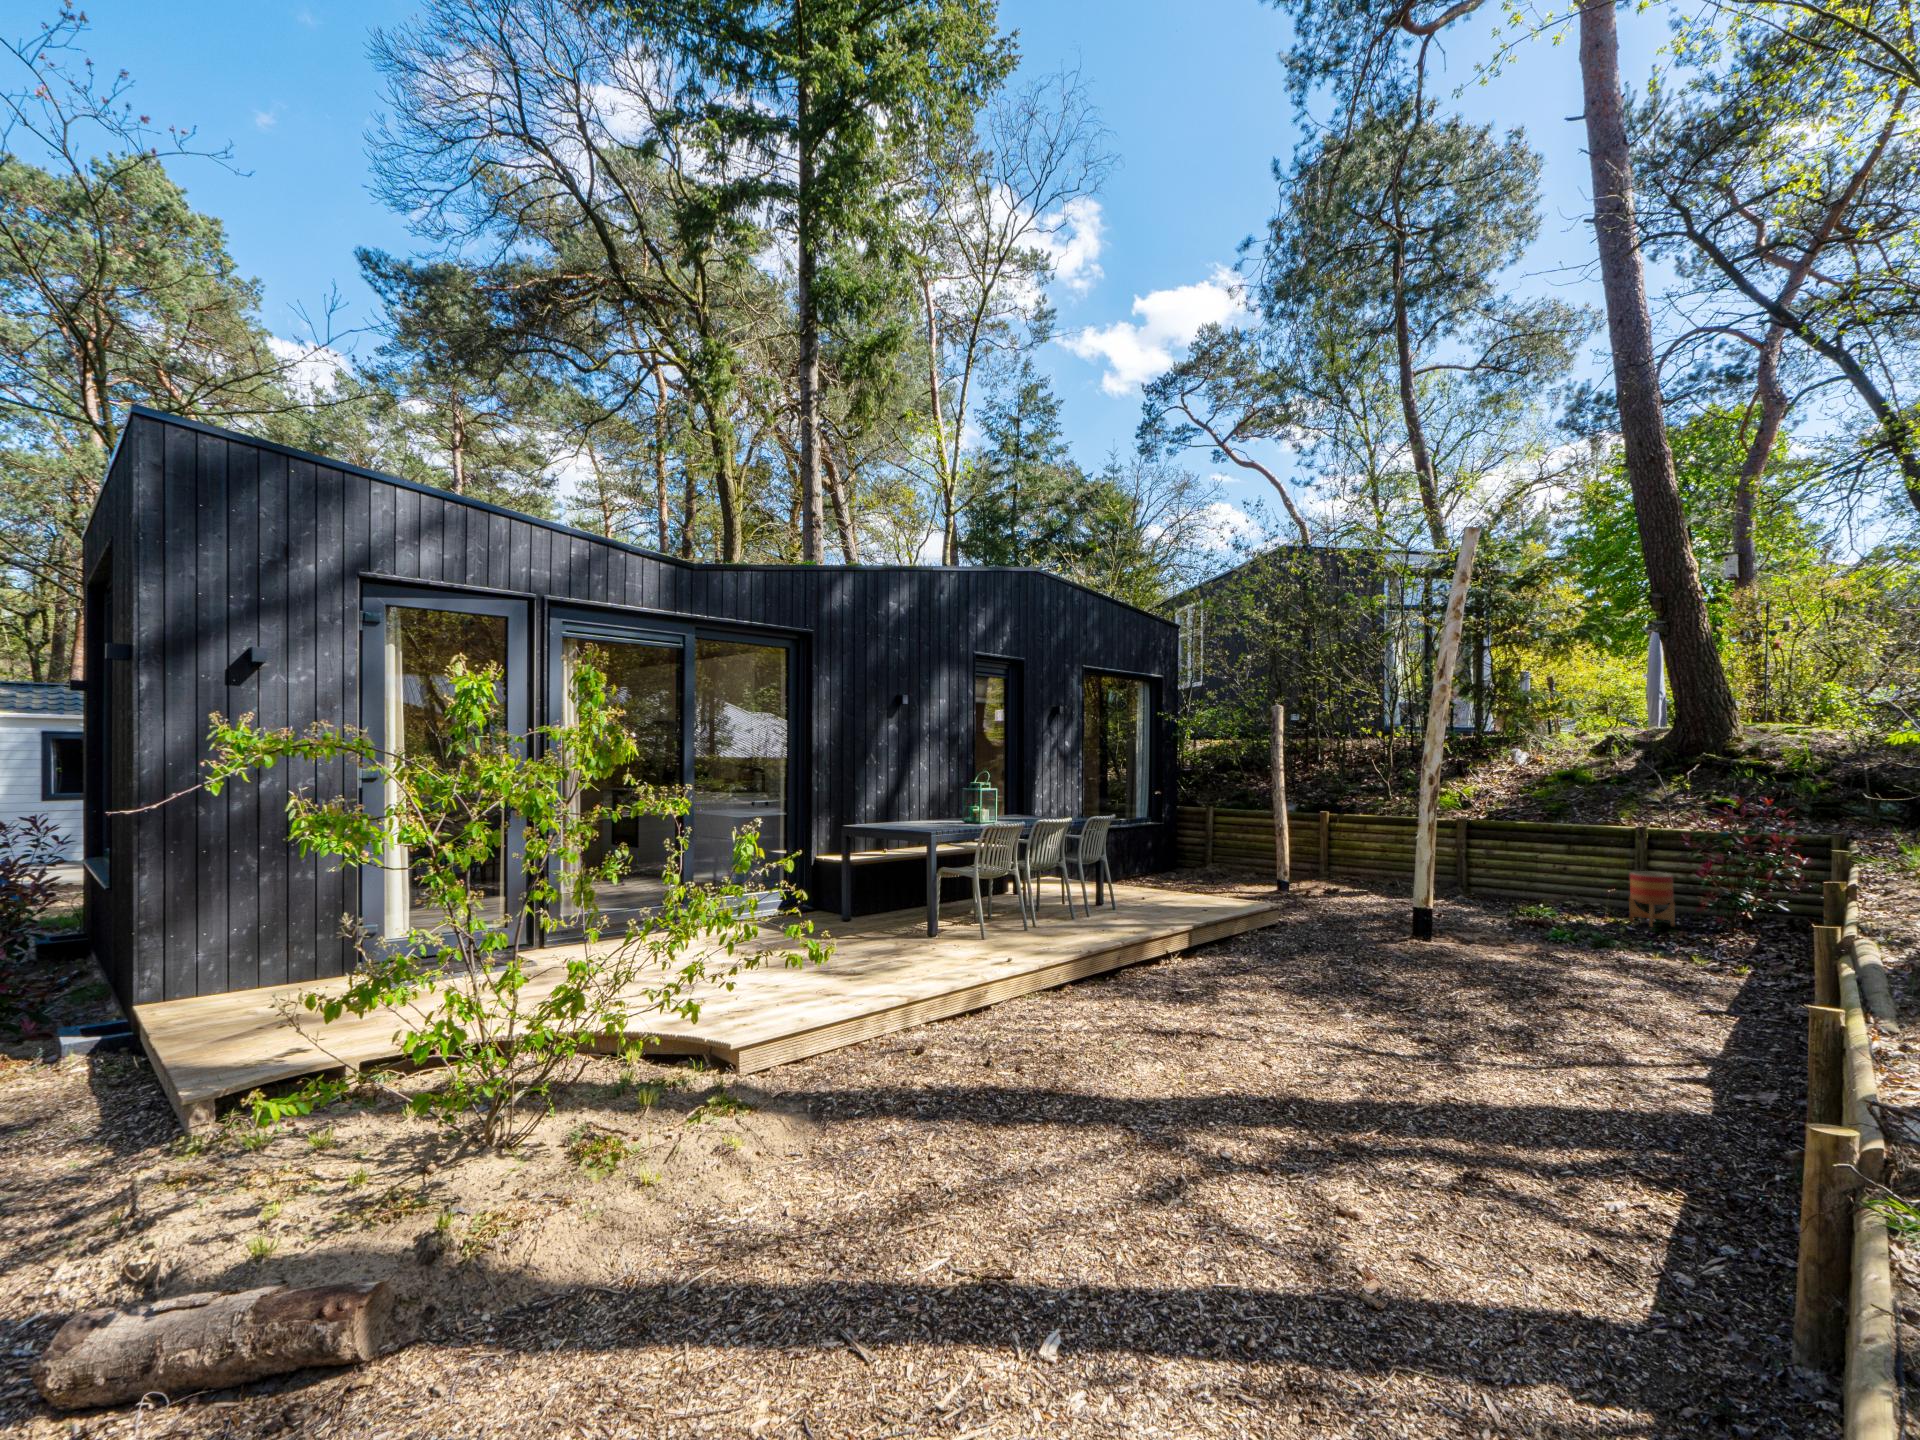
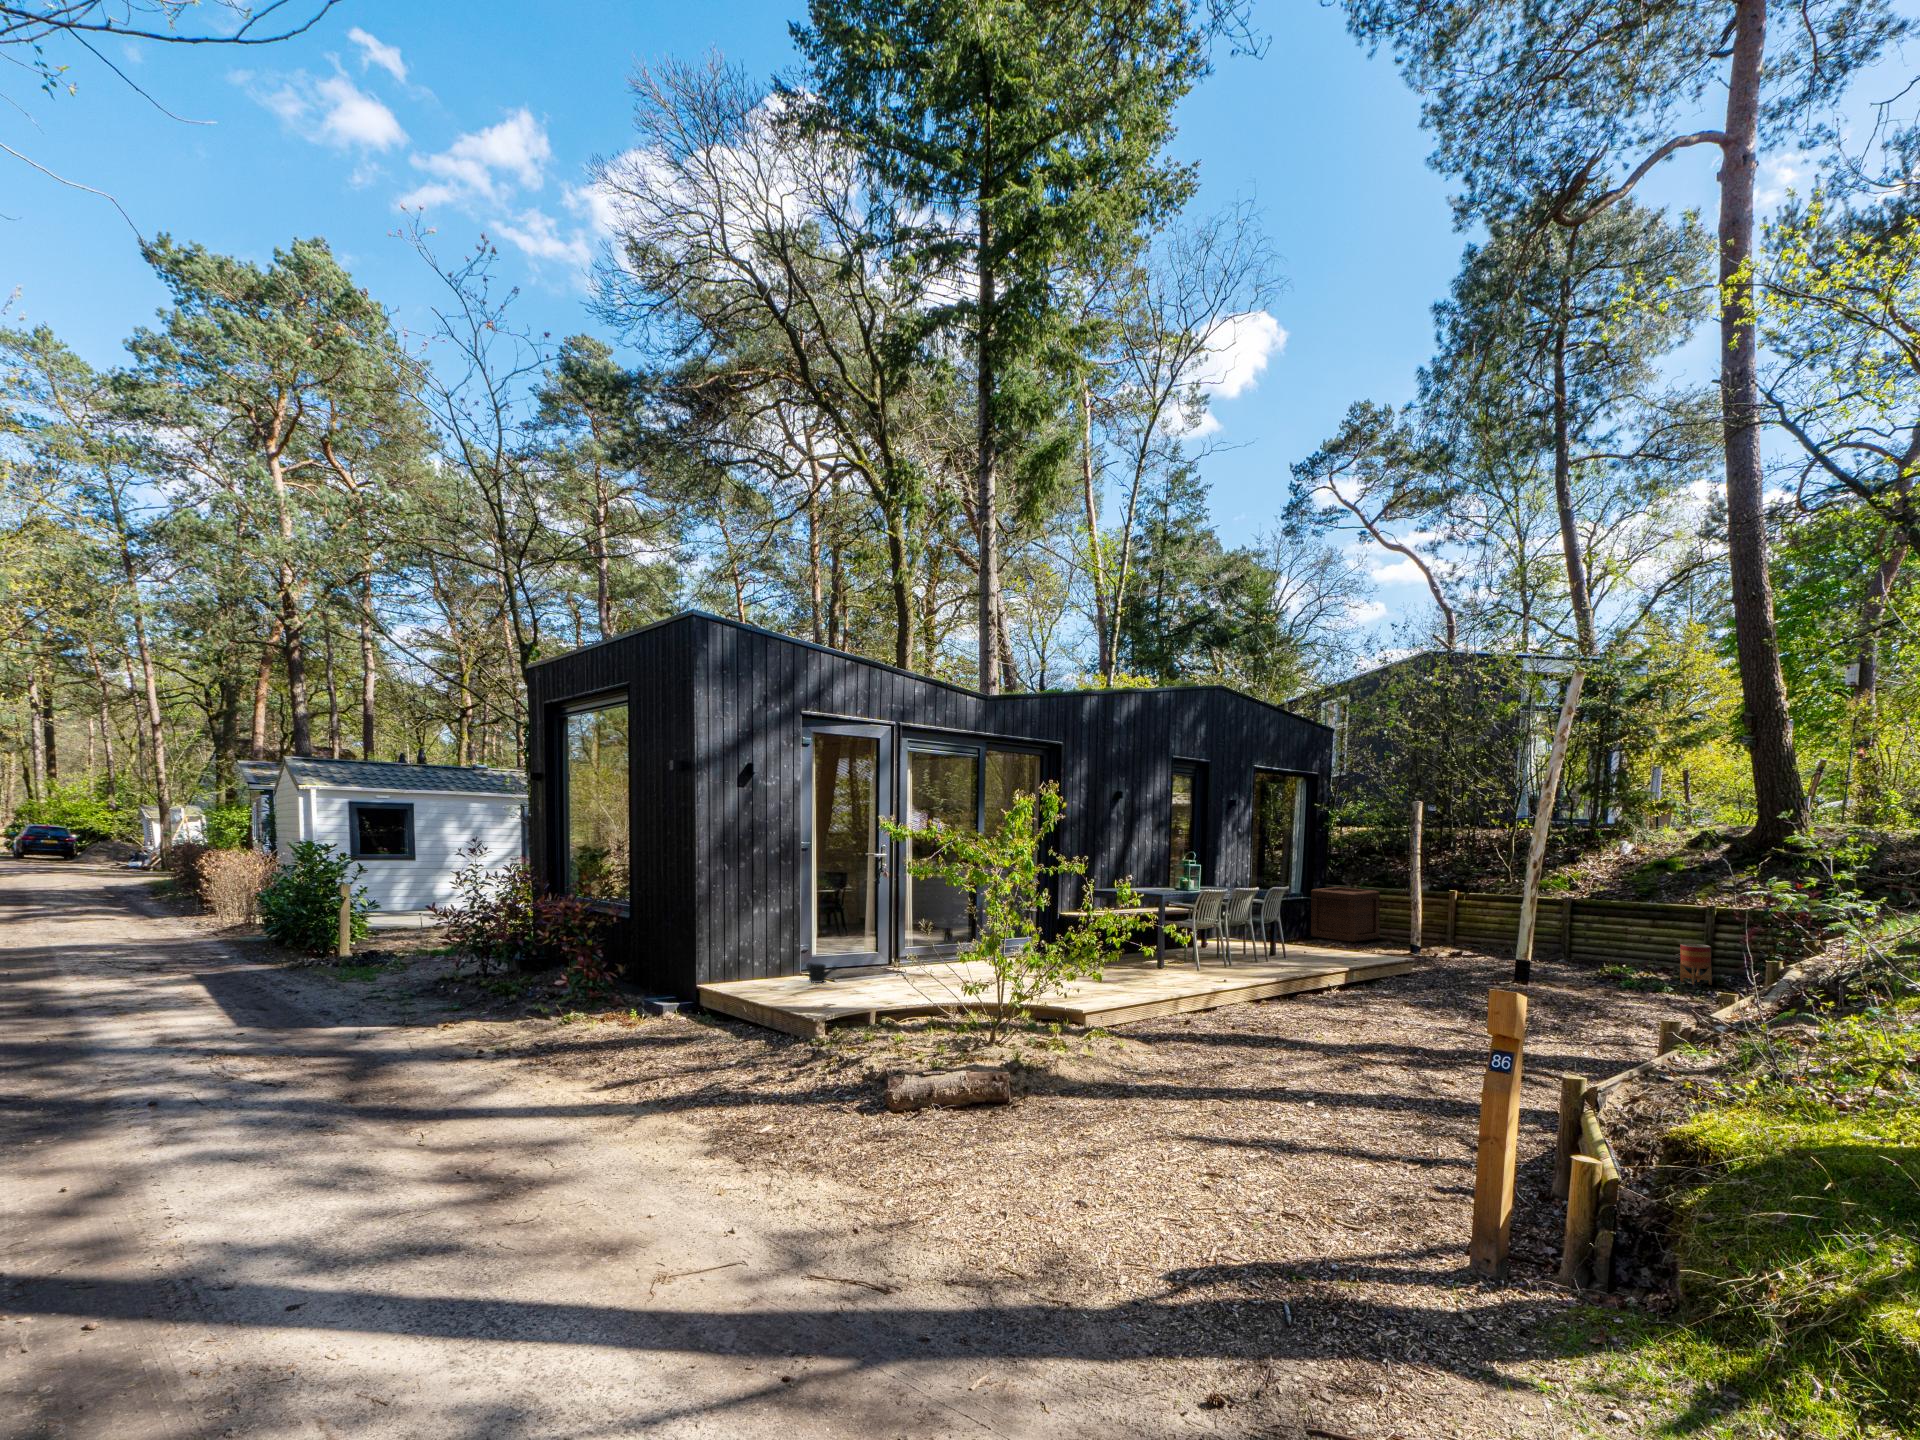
wooden crate: none [1157,813,1237,878] -> present [1311,887,1380,942]
watering can: none [188,969,230,1009] -> present [806,963,837,983]

